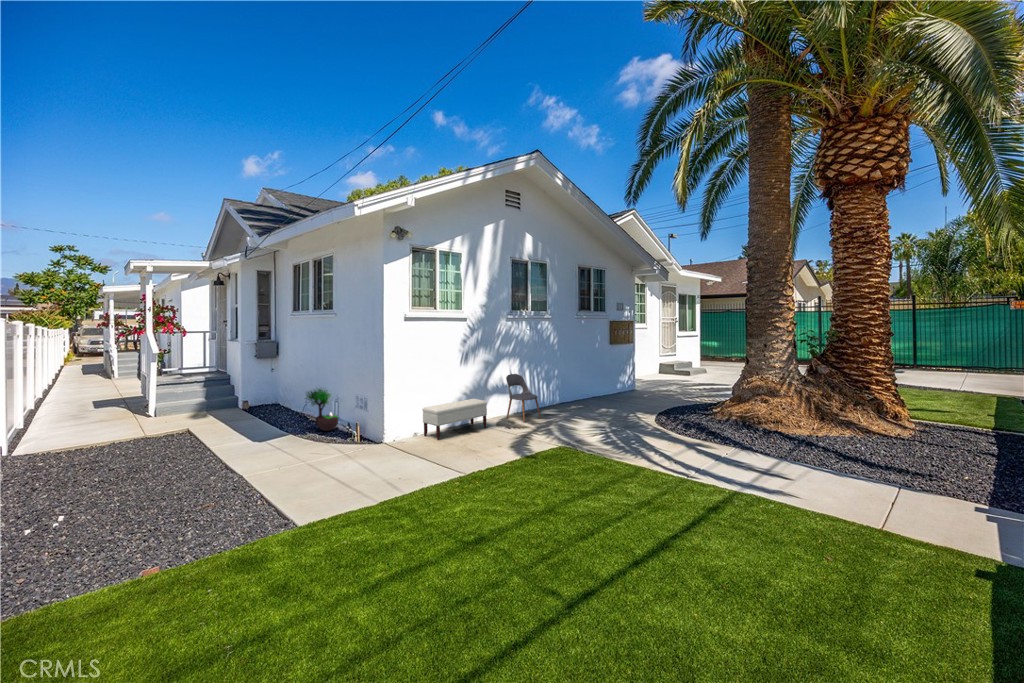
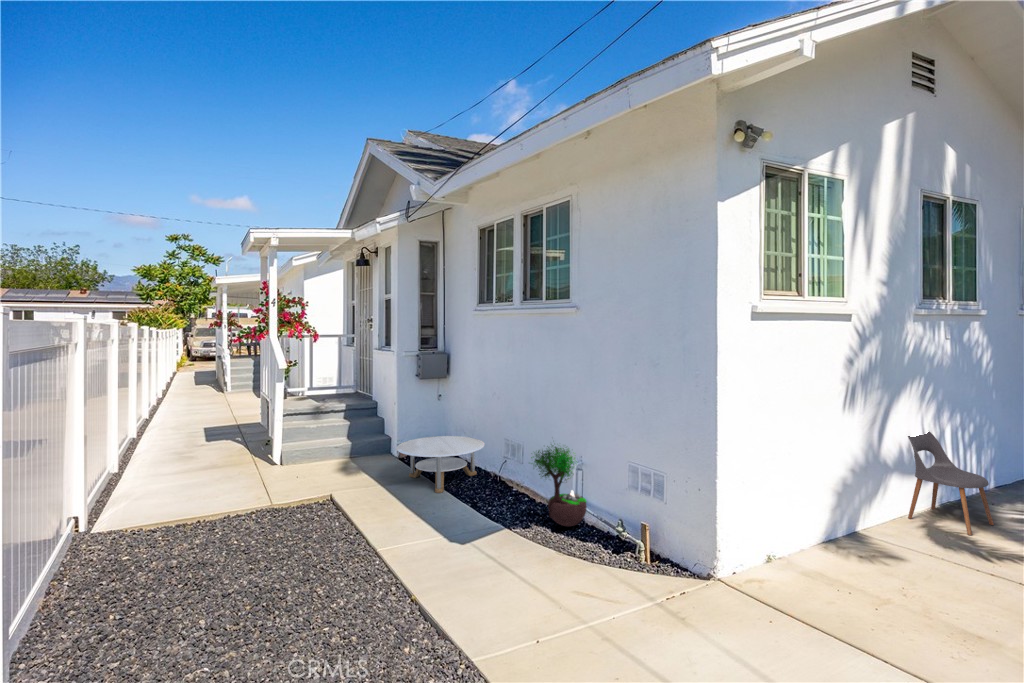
round table: none [235,392,295,423] -> present [396,436,485,493]
bench: present [423,399,487,440] -> none [784,481,907,583]

